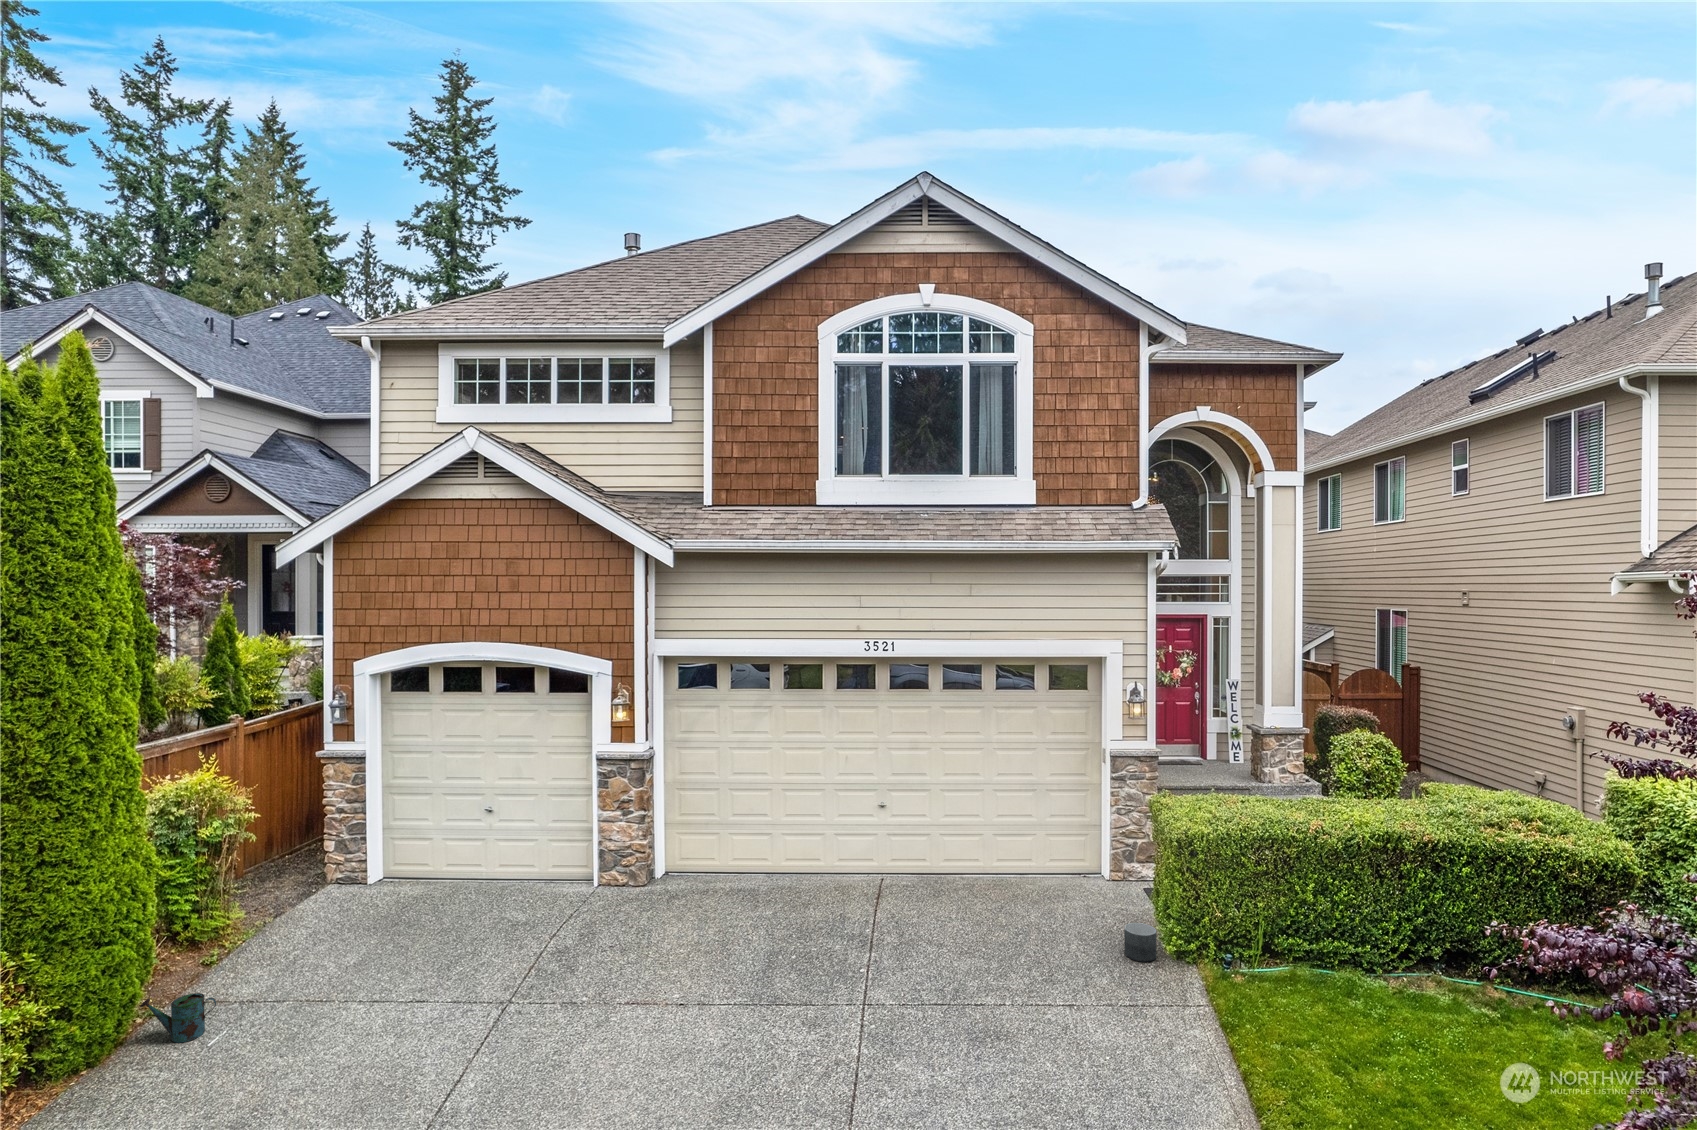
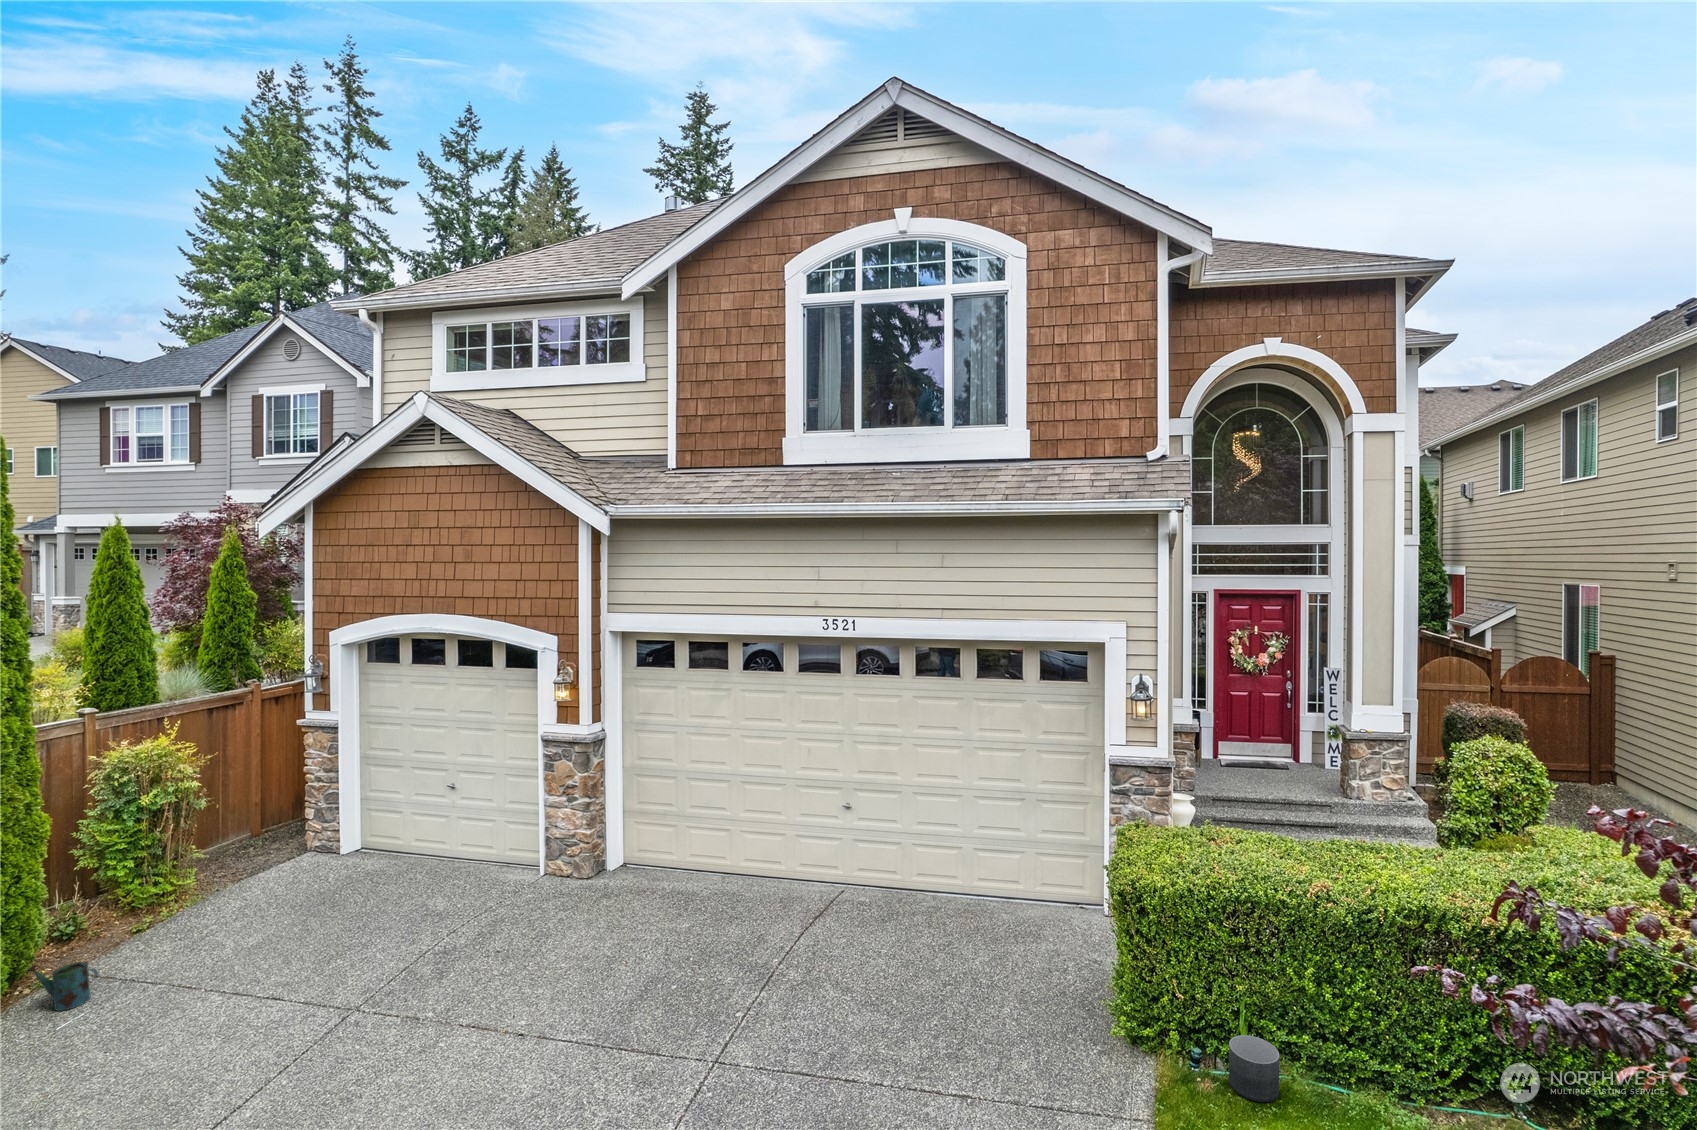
planter: present [1124,923,1156,962] -> present [1229,1035,1279,1102]

